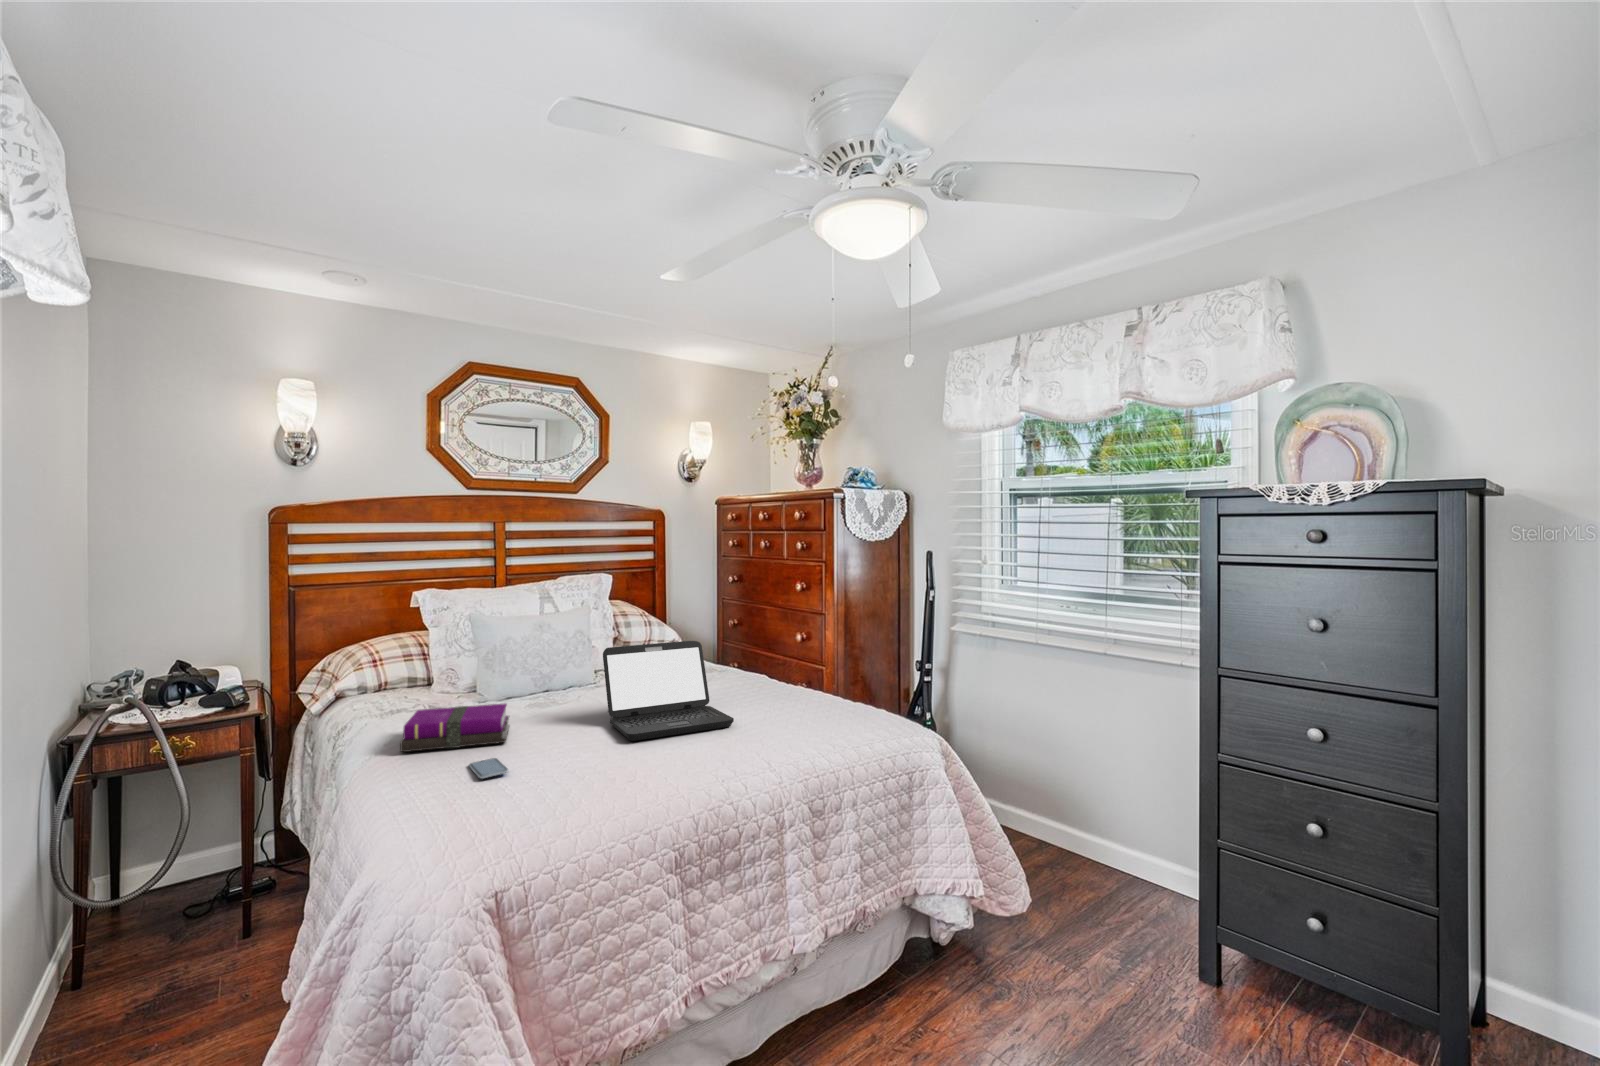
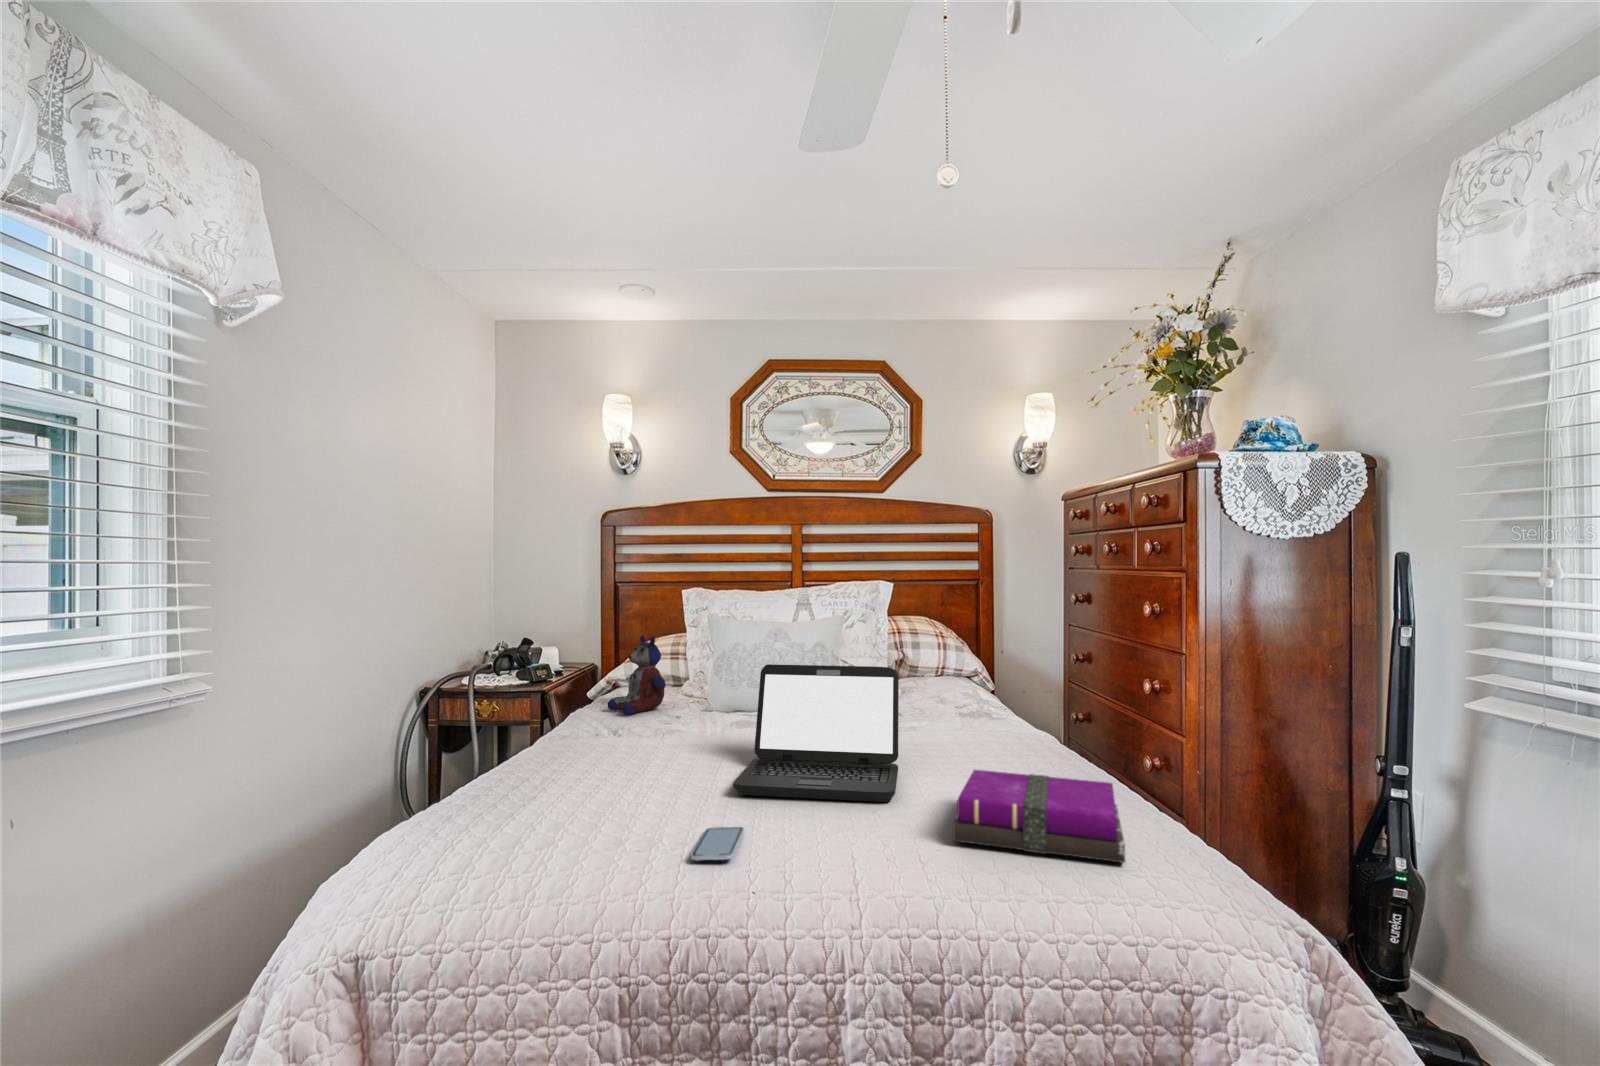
stuffed bear: none [383,636,447,711] -> present [608,635,666,715]
notebook: present [400,704,509,752] -> present [953,770,1125,863]
smartphone: present [469,758,508,779] -> present [691,827,744,861]

